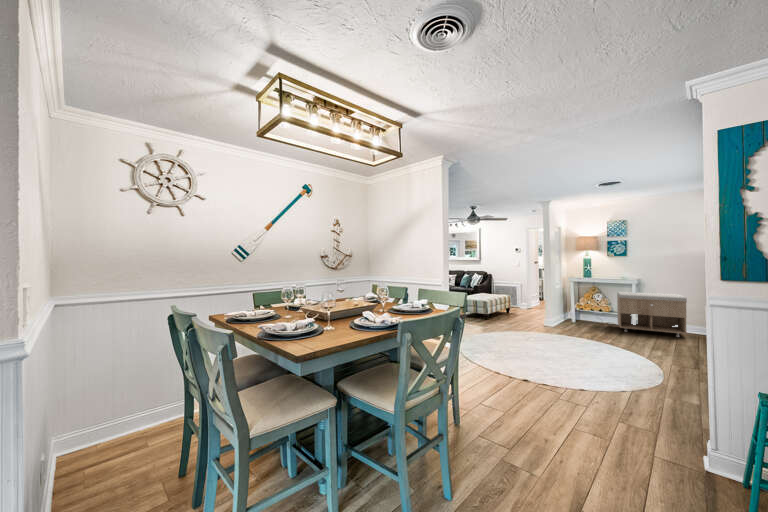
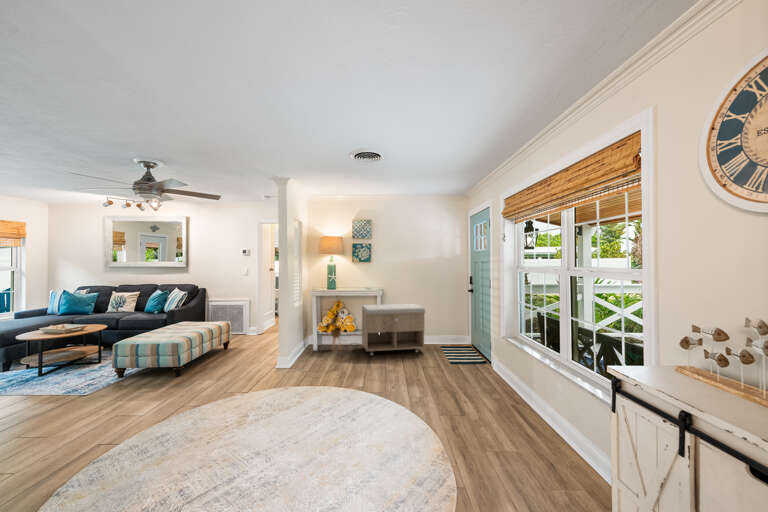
house plant: none [579,286,601,325] -> present [325,303,344,346]

